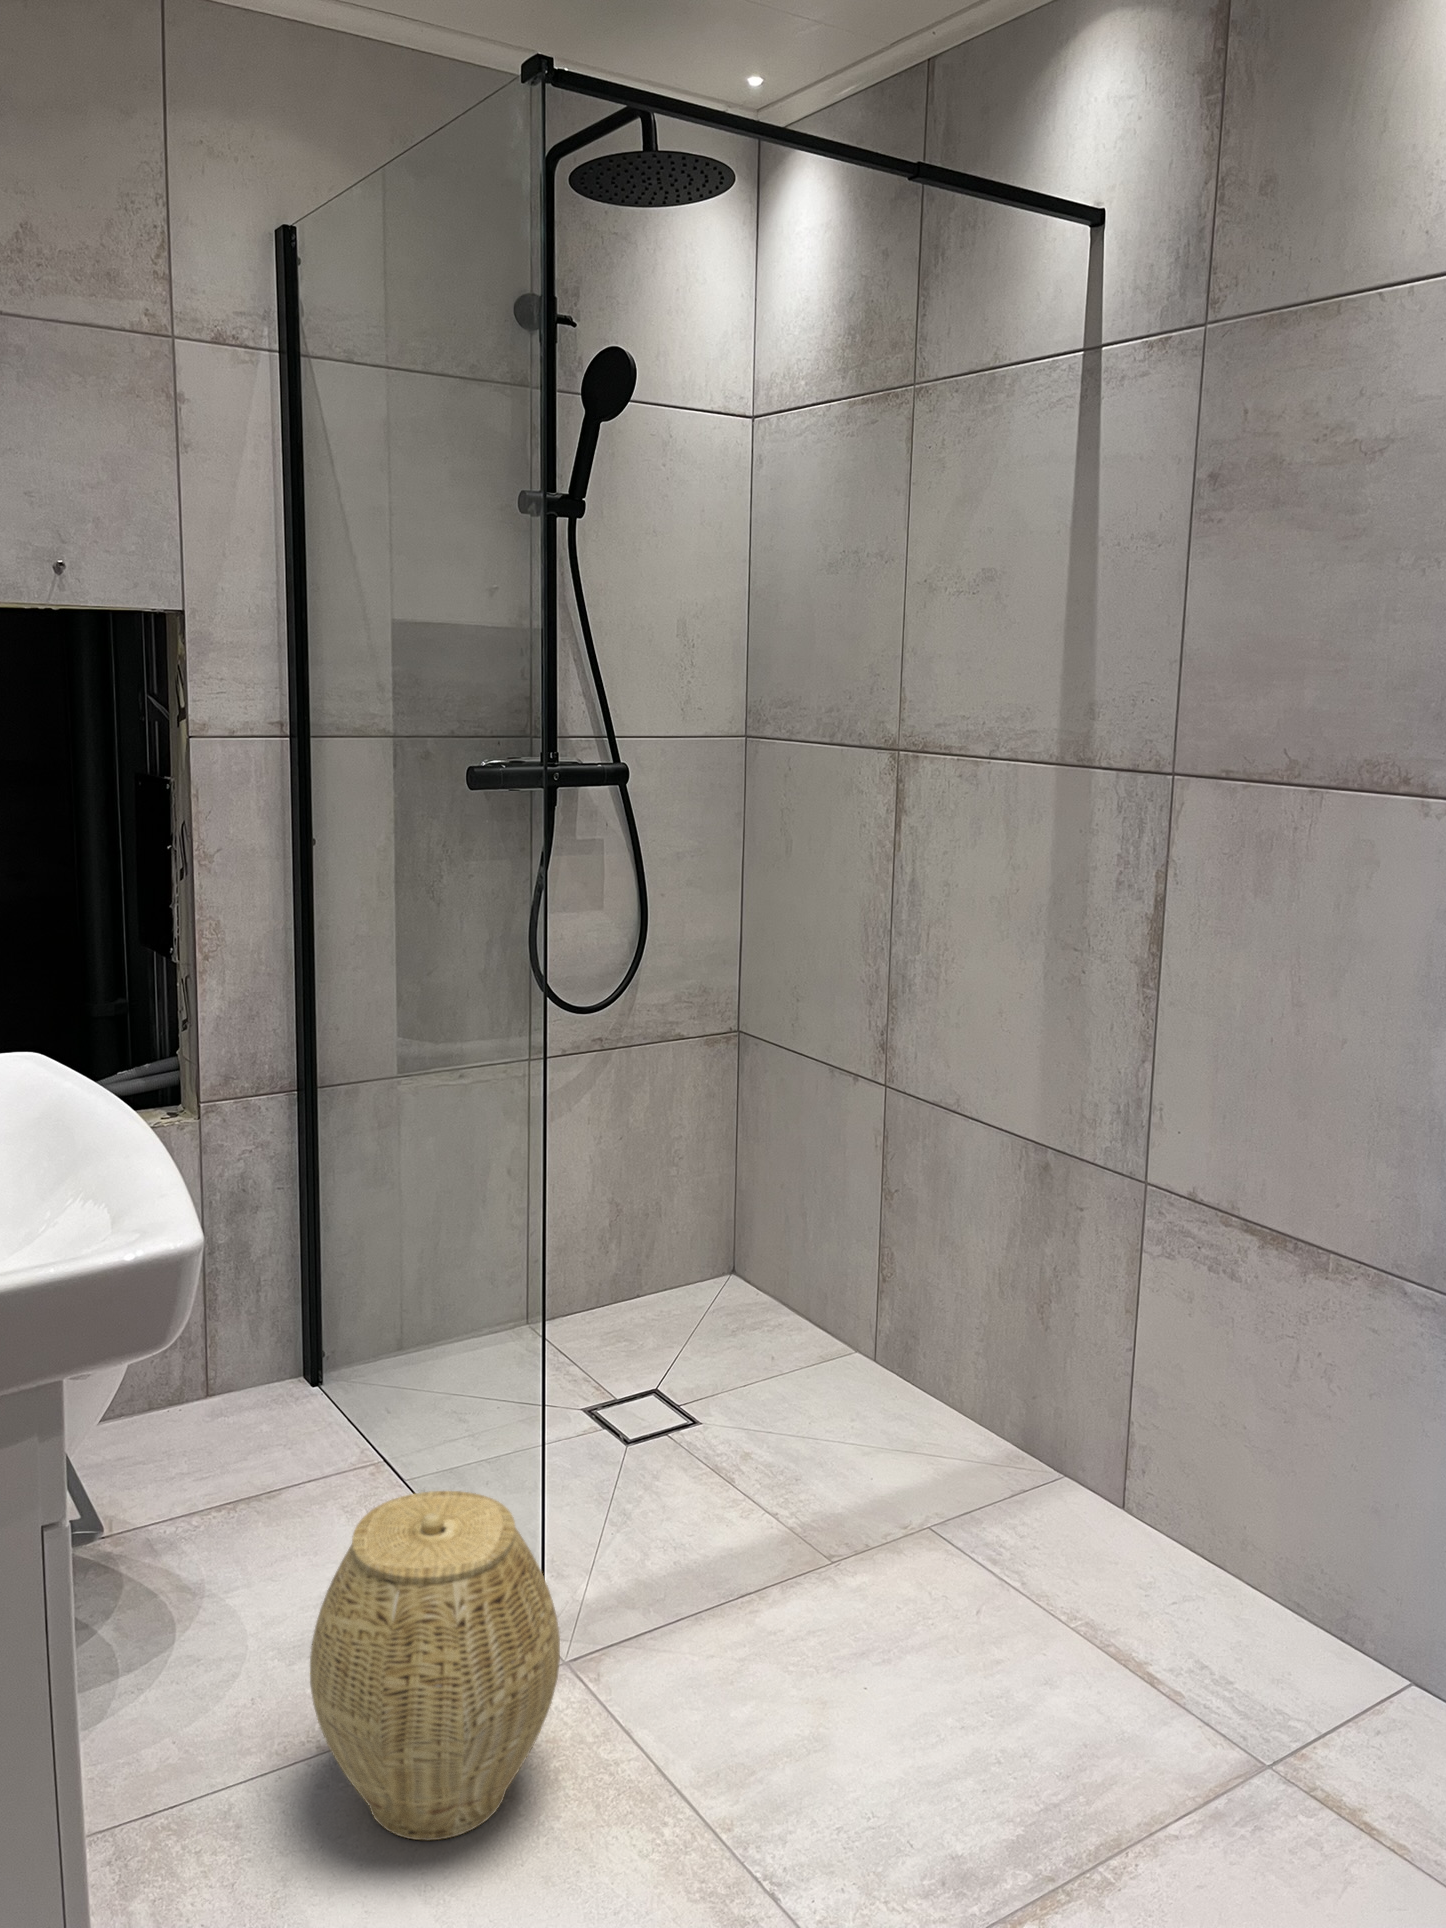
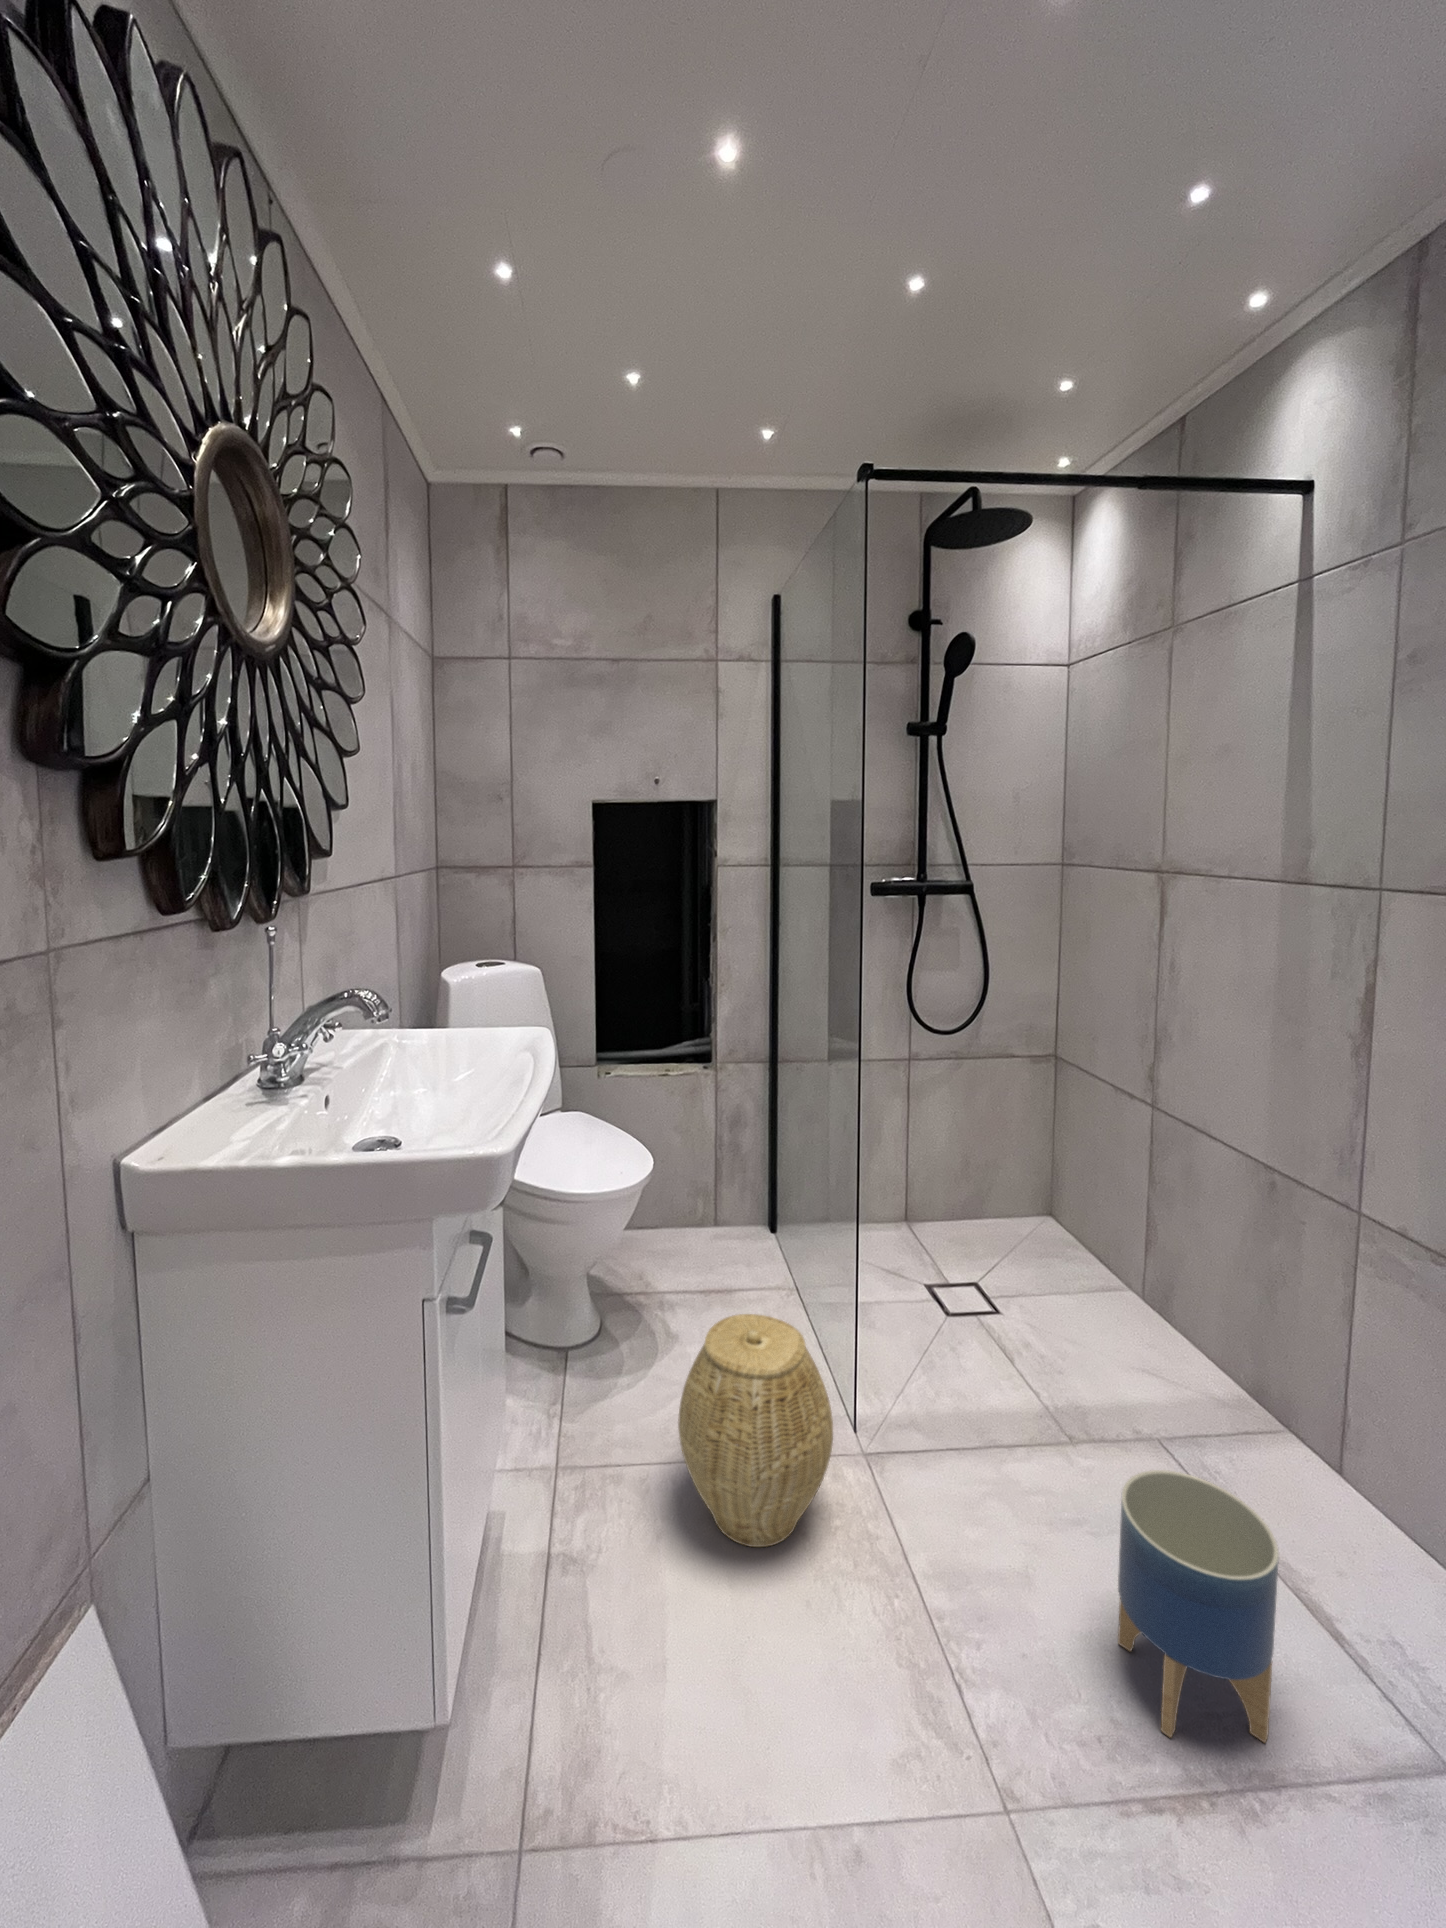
planter: none [941,1539,1118,1845] -> present [1118,1470,1279,1743]

